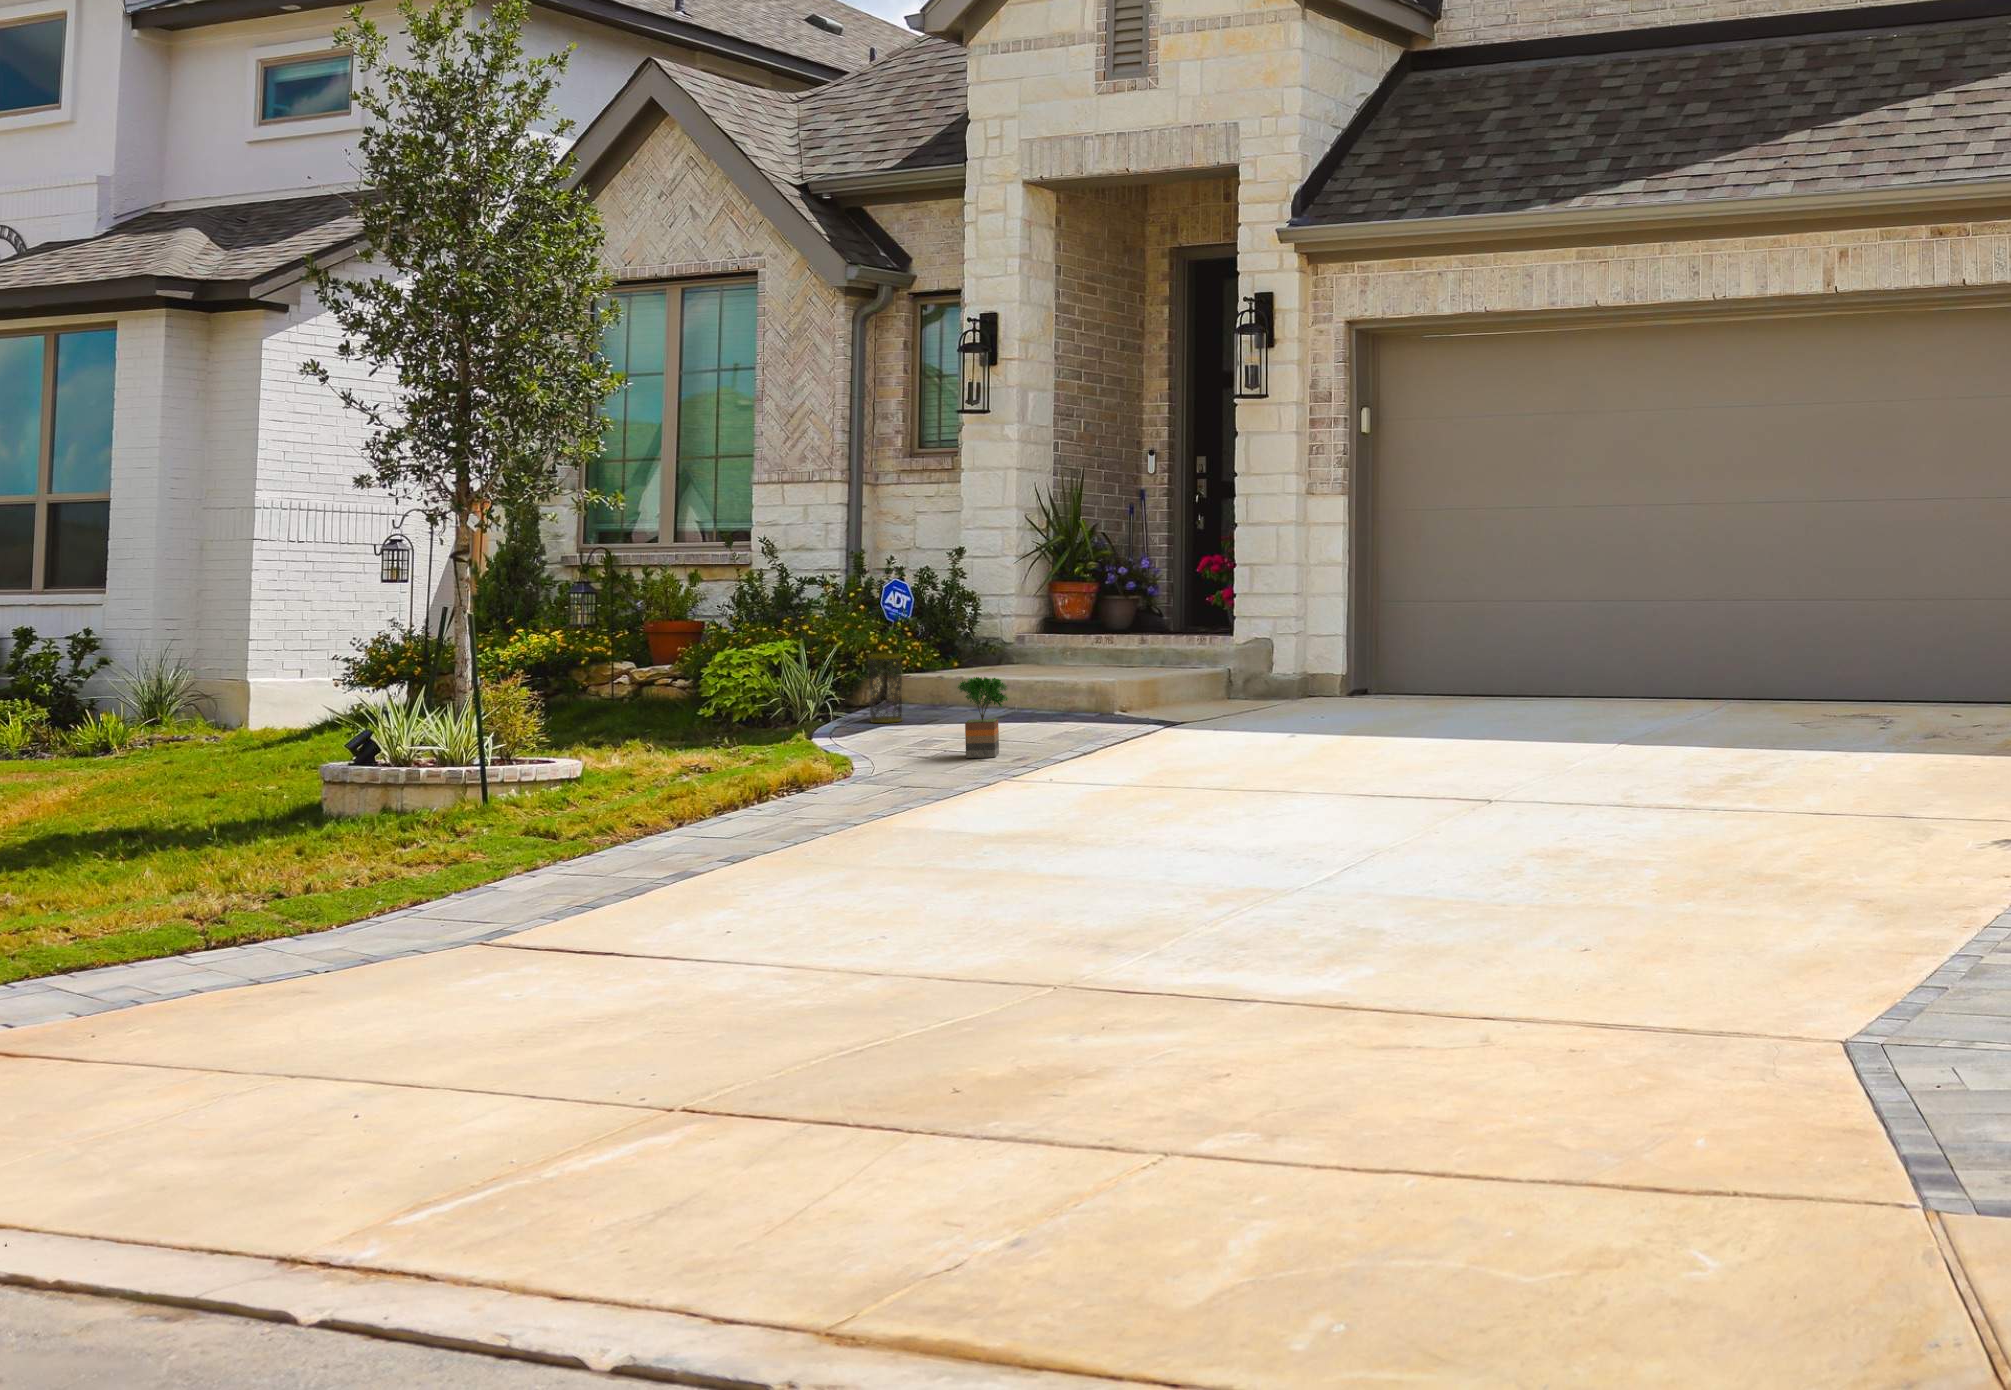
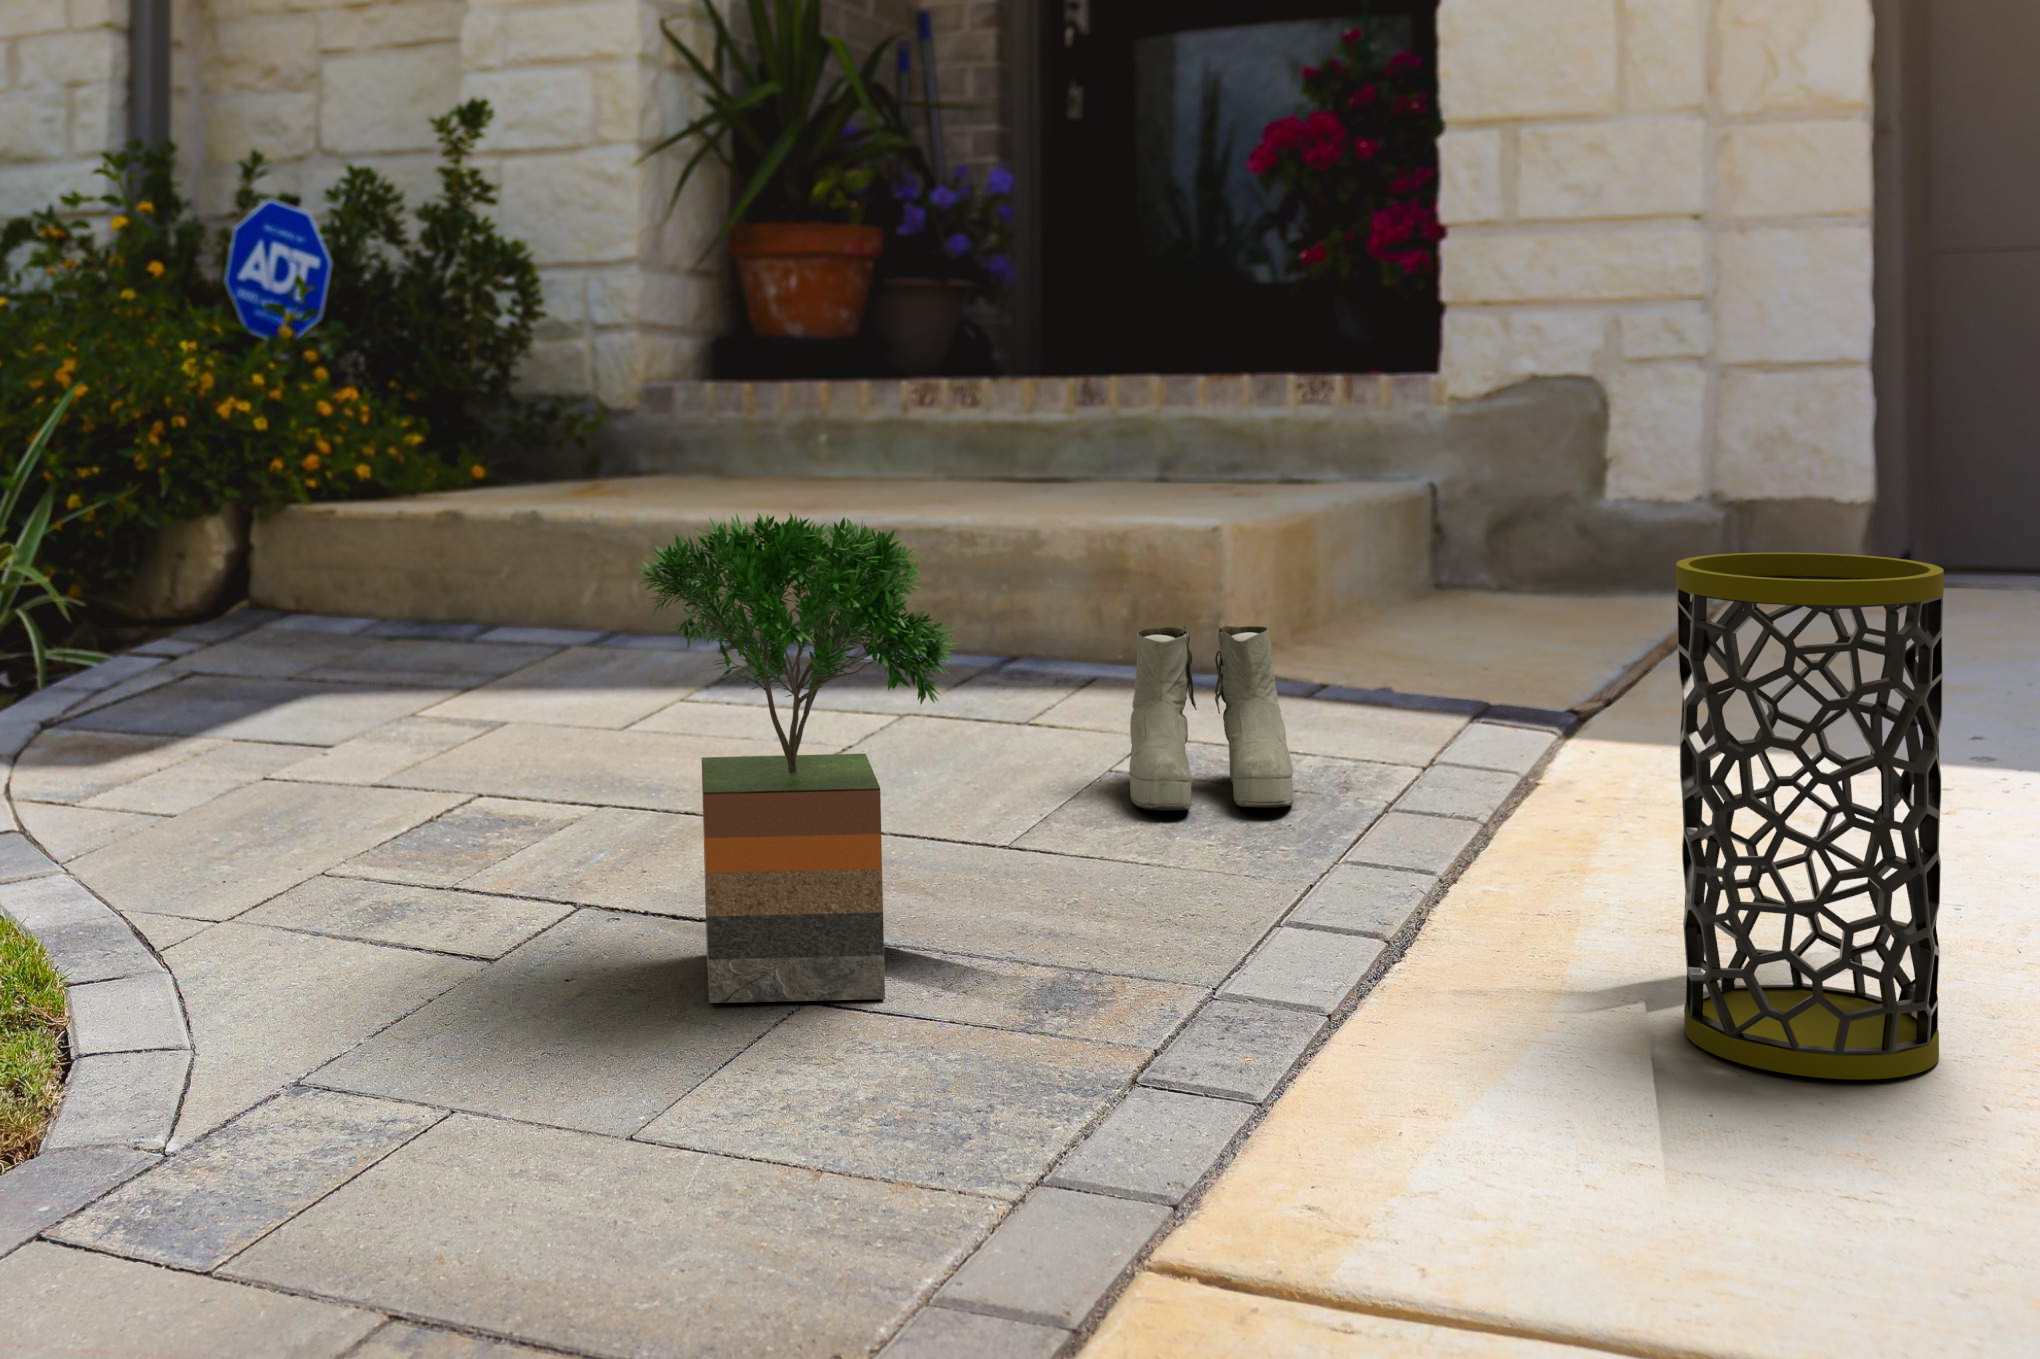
trash can: present [868,653,902,723] -> present [1676,553,1944,1079]
boots: none [1067,700,1102,736] -> present [1129,625,1293,810]

